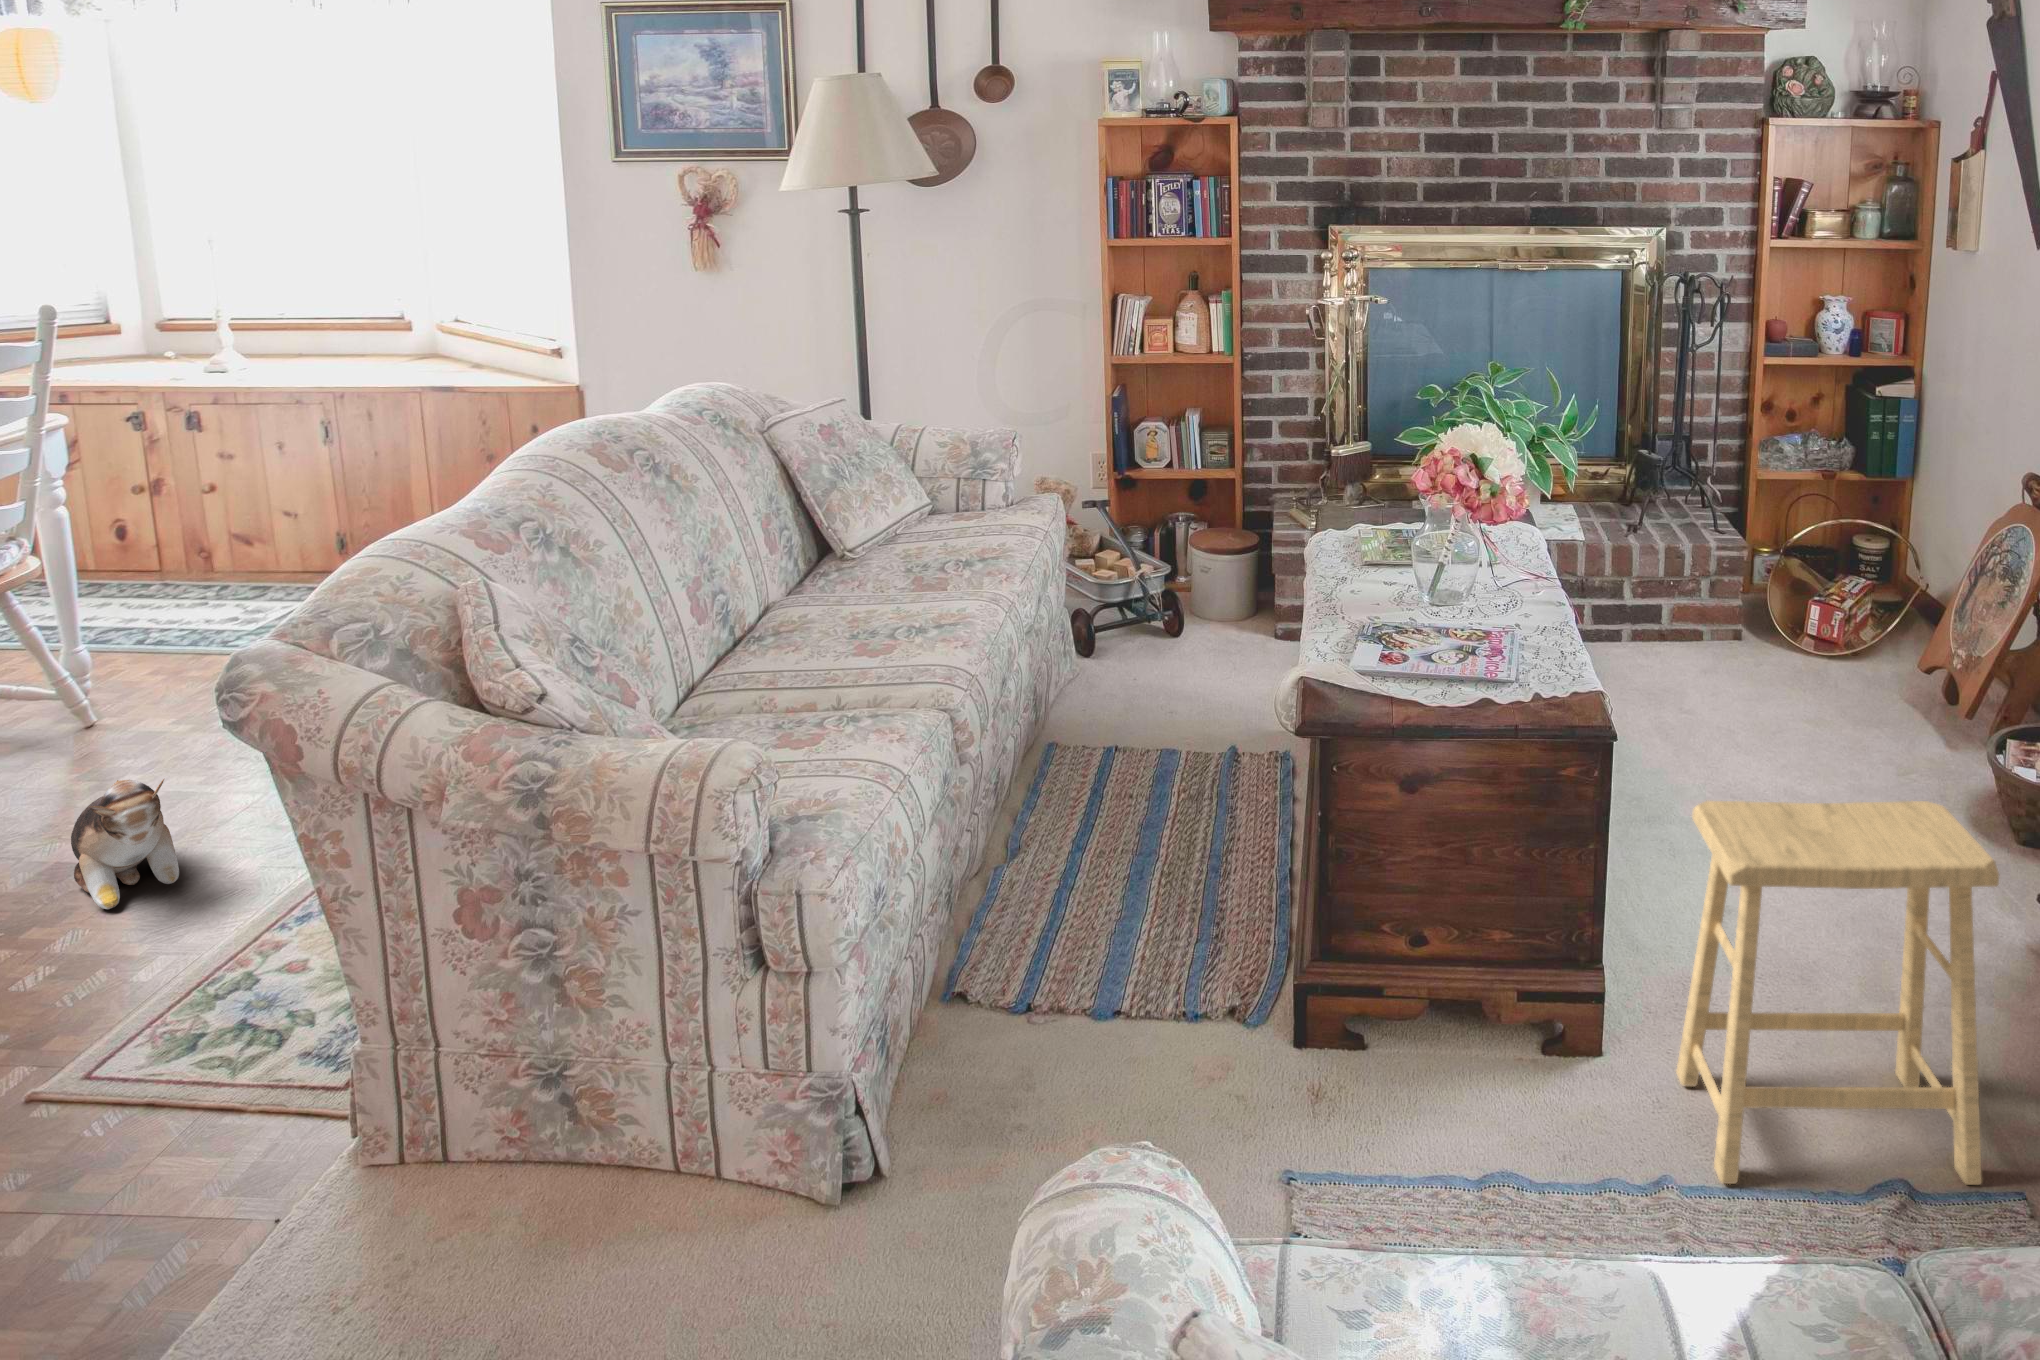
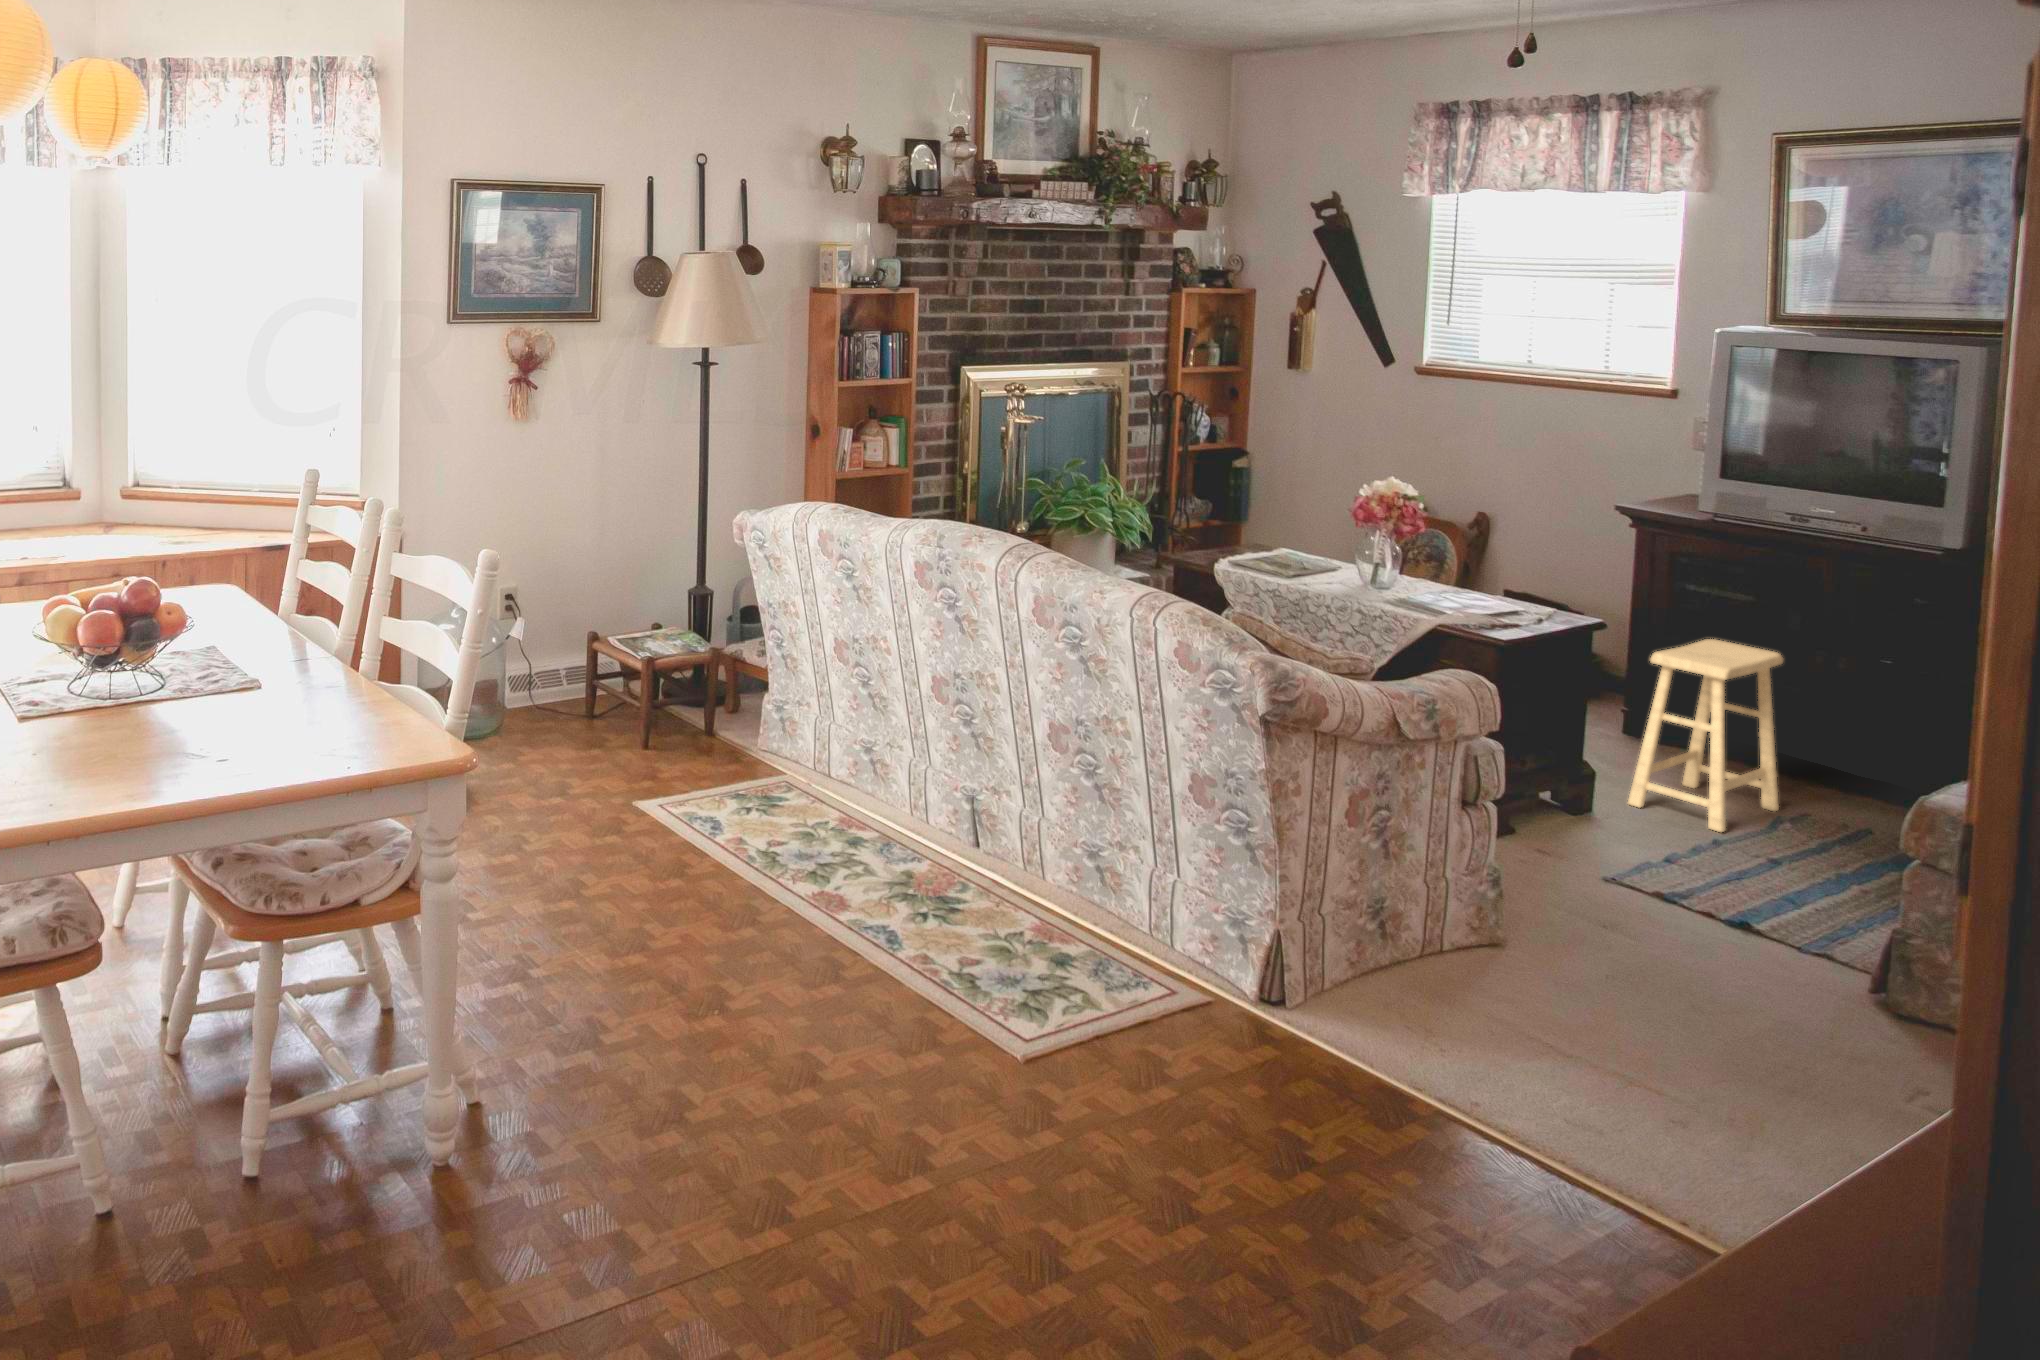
plush toy: present [71,779,179,909] -> none [631,834,827,955]

